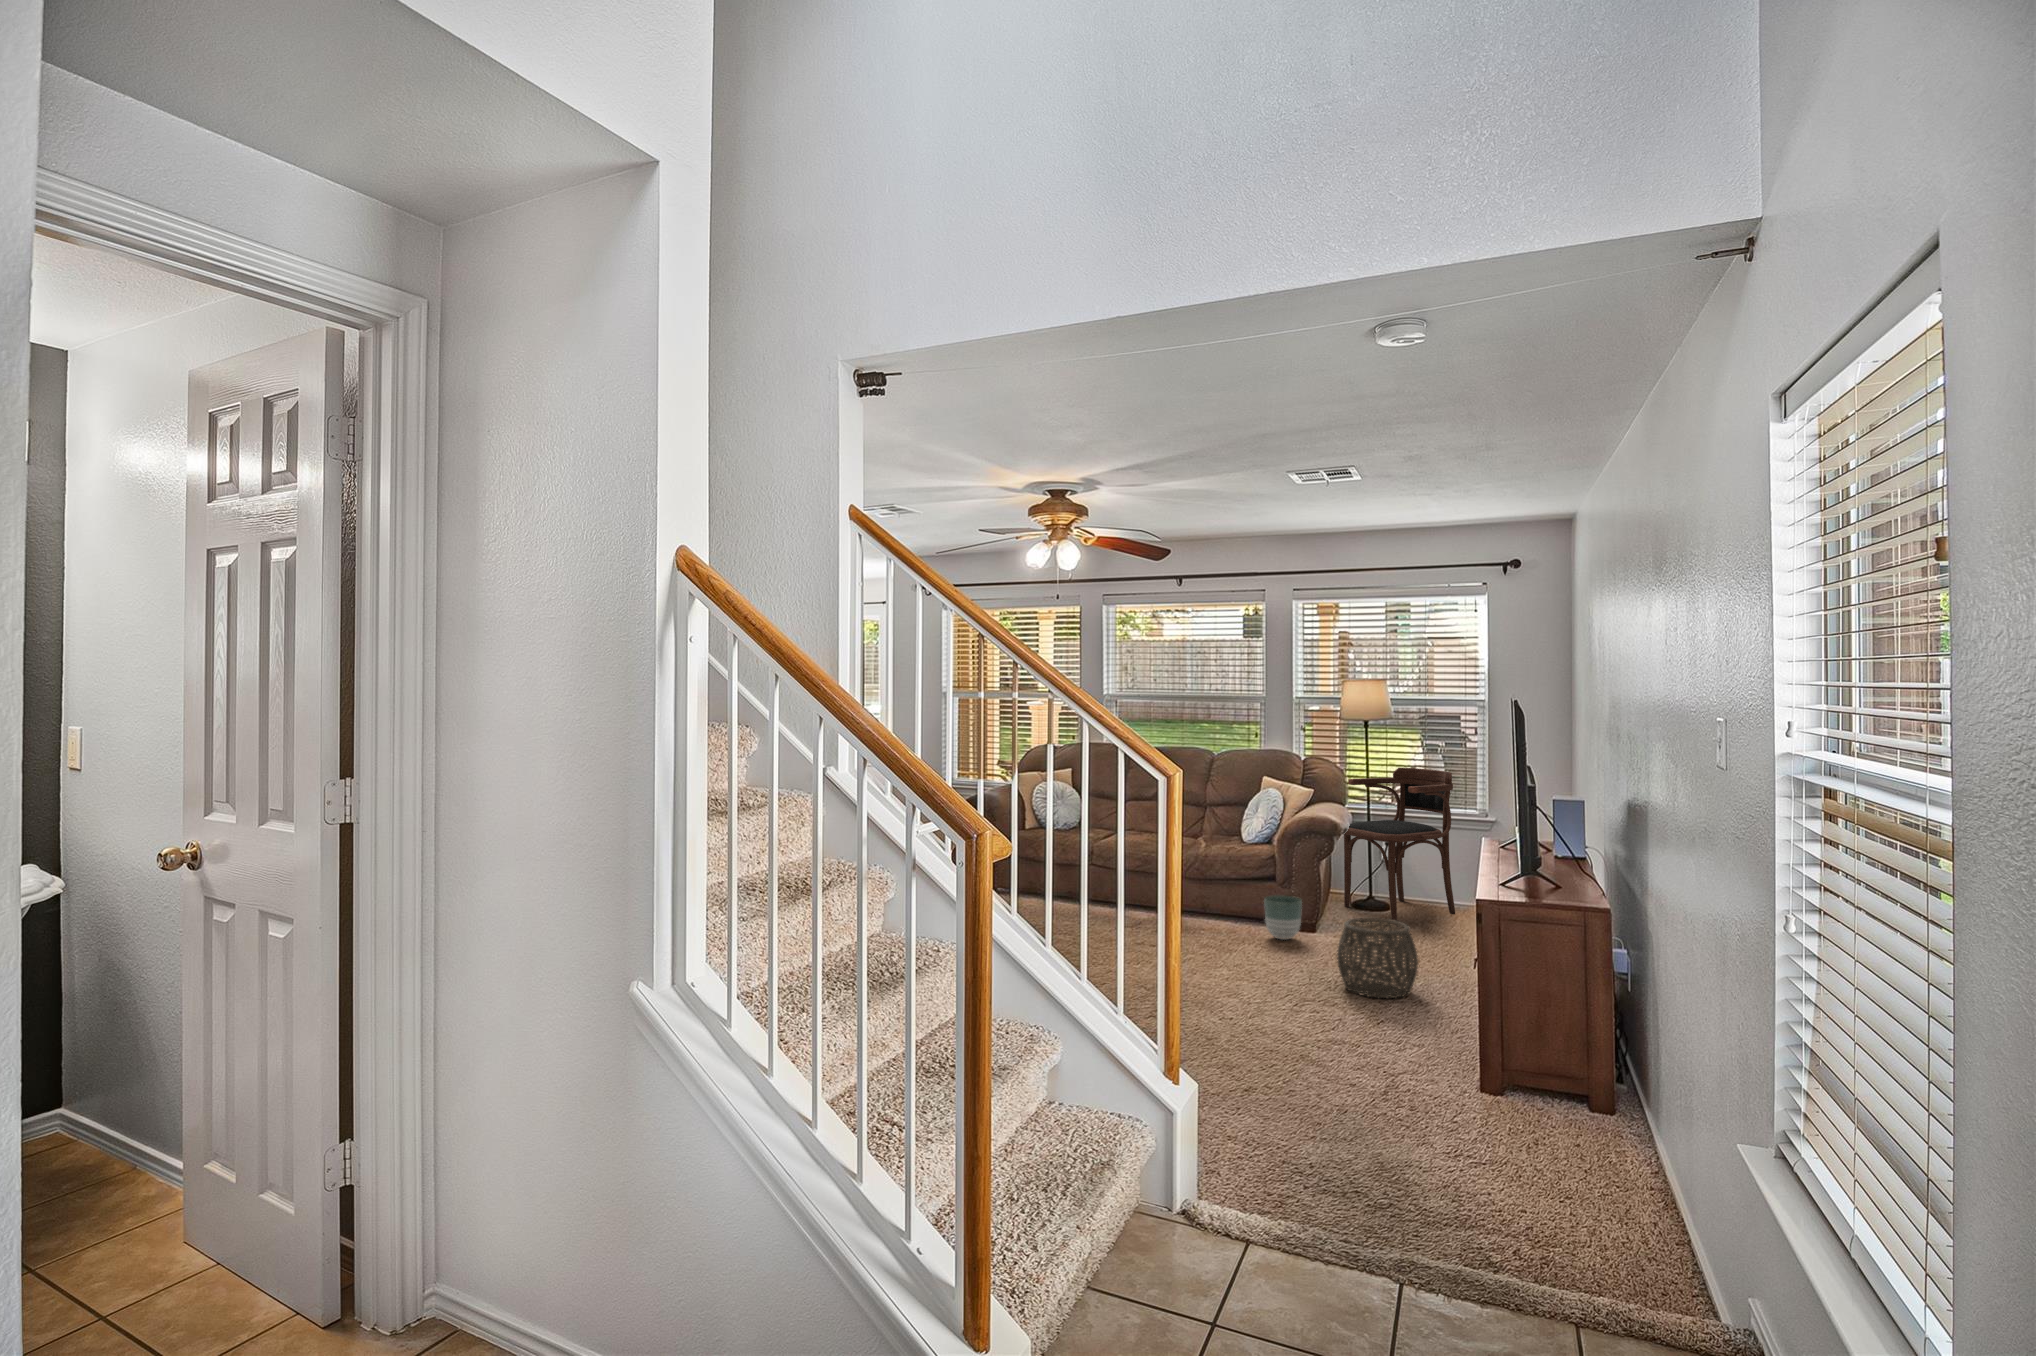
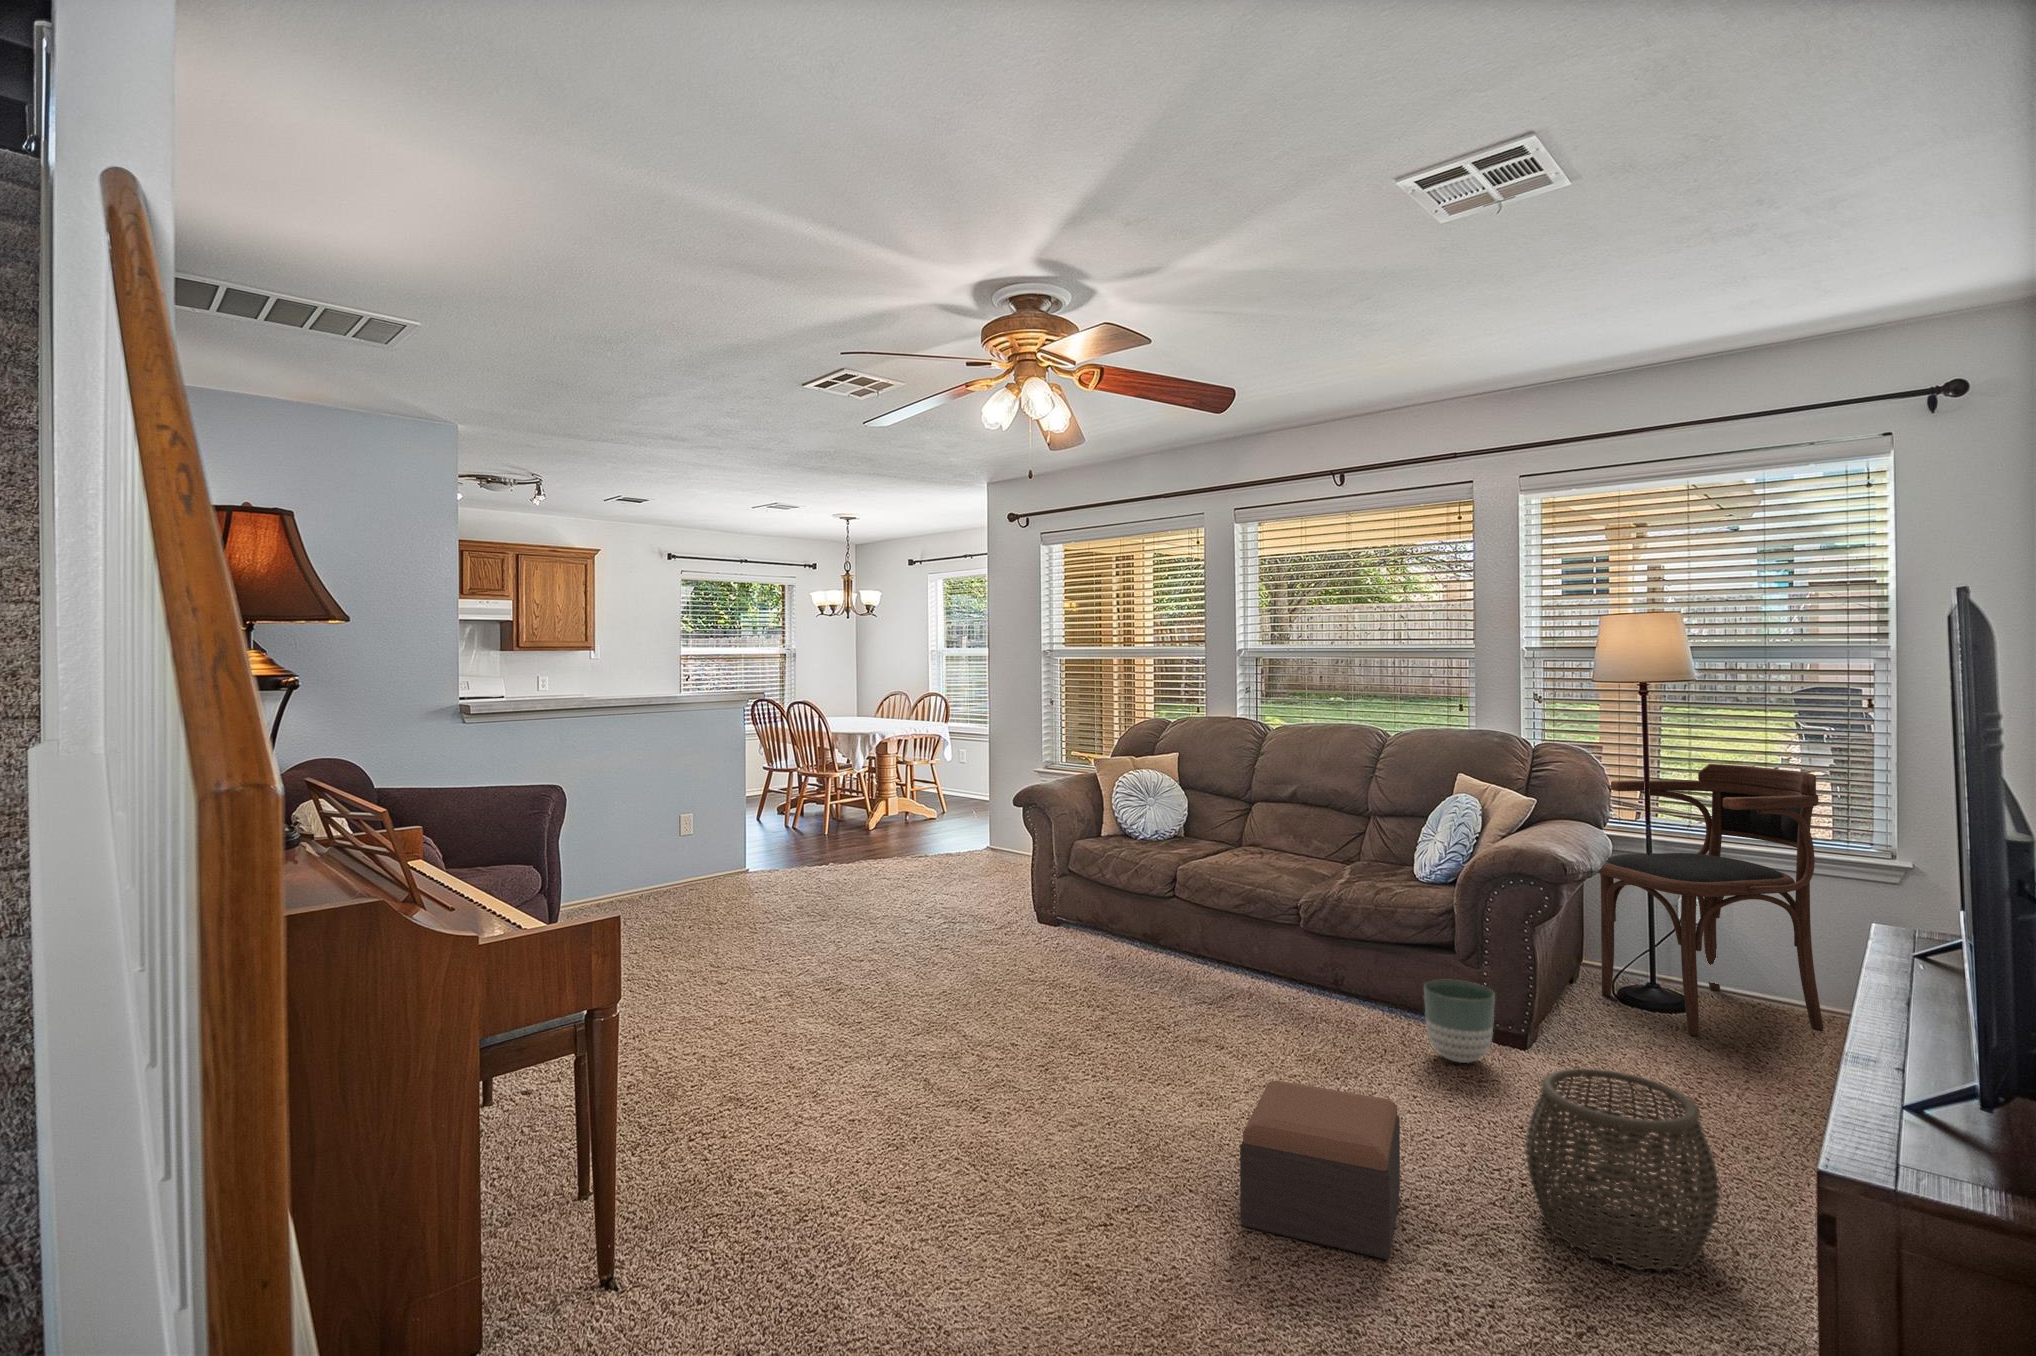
footstool: none [1213,938,1287,1006] -> present [1240,1080,1400,1259]

